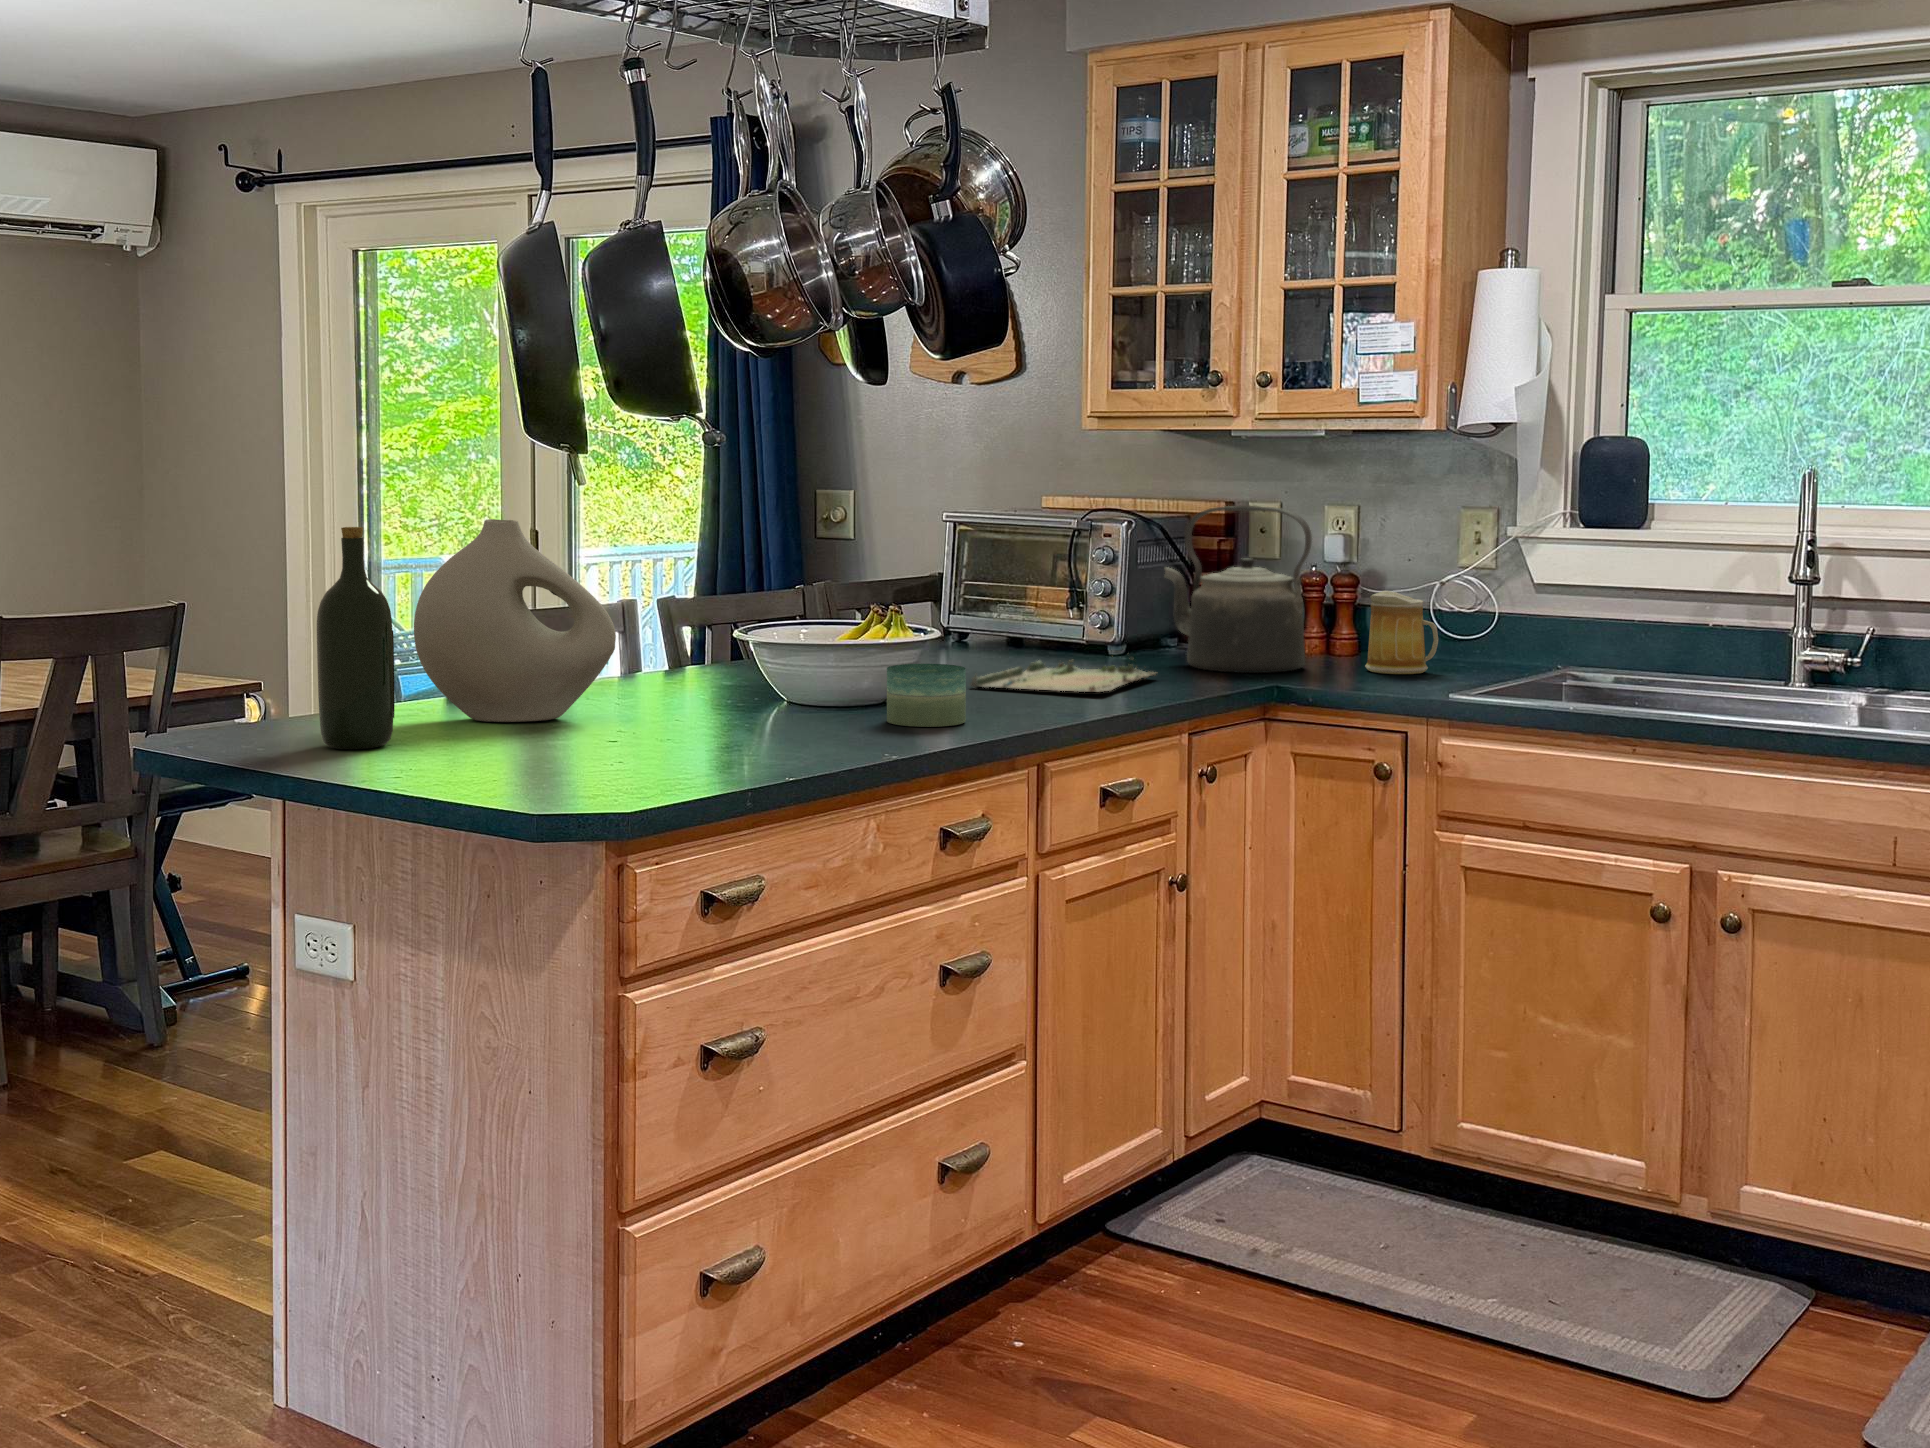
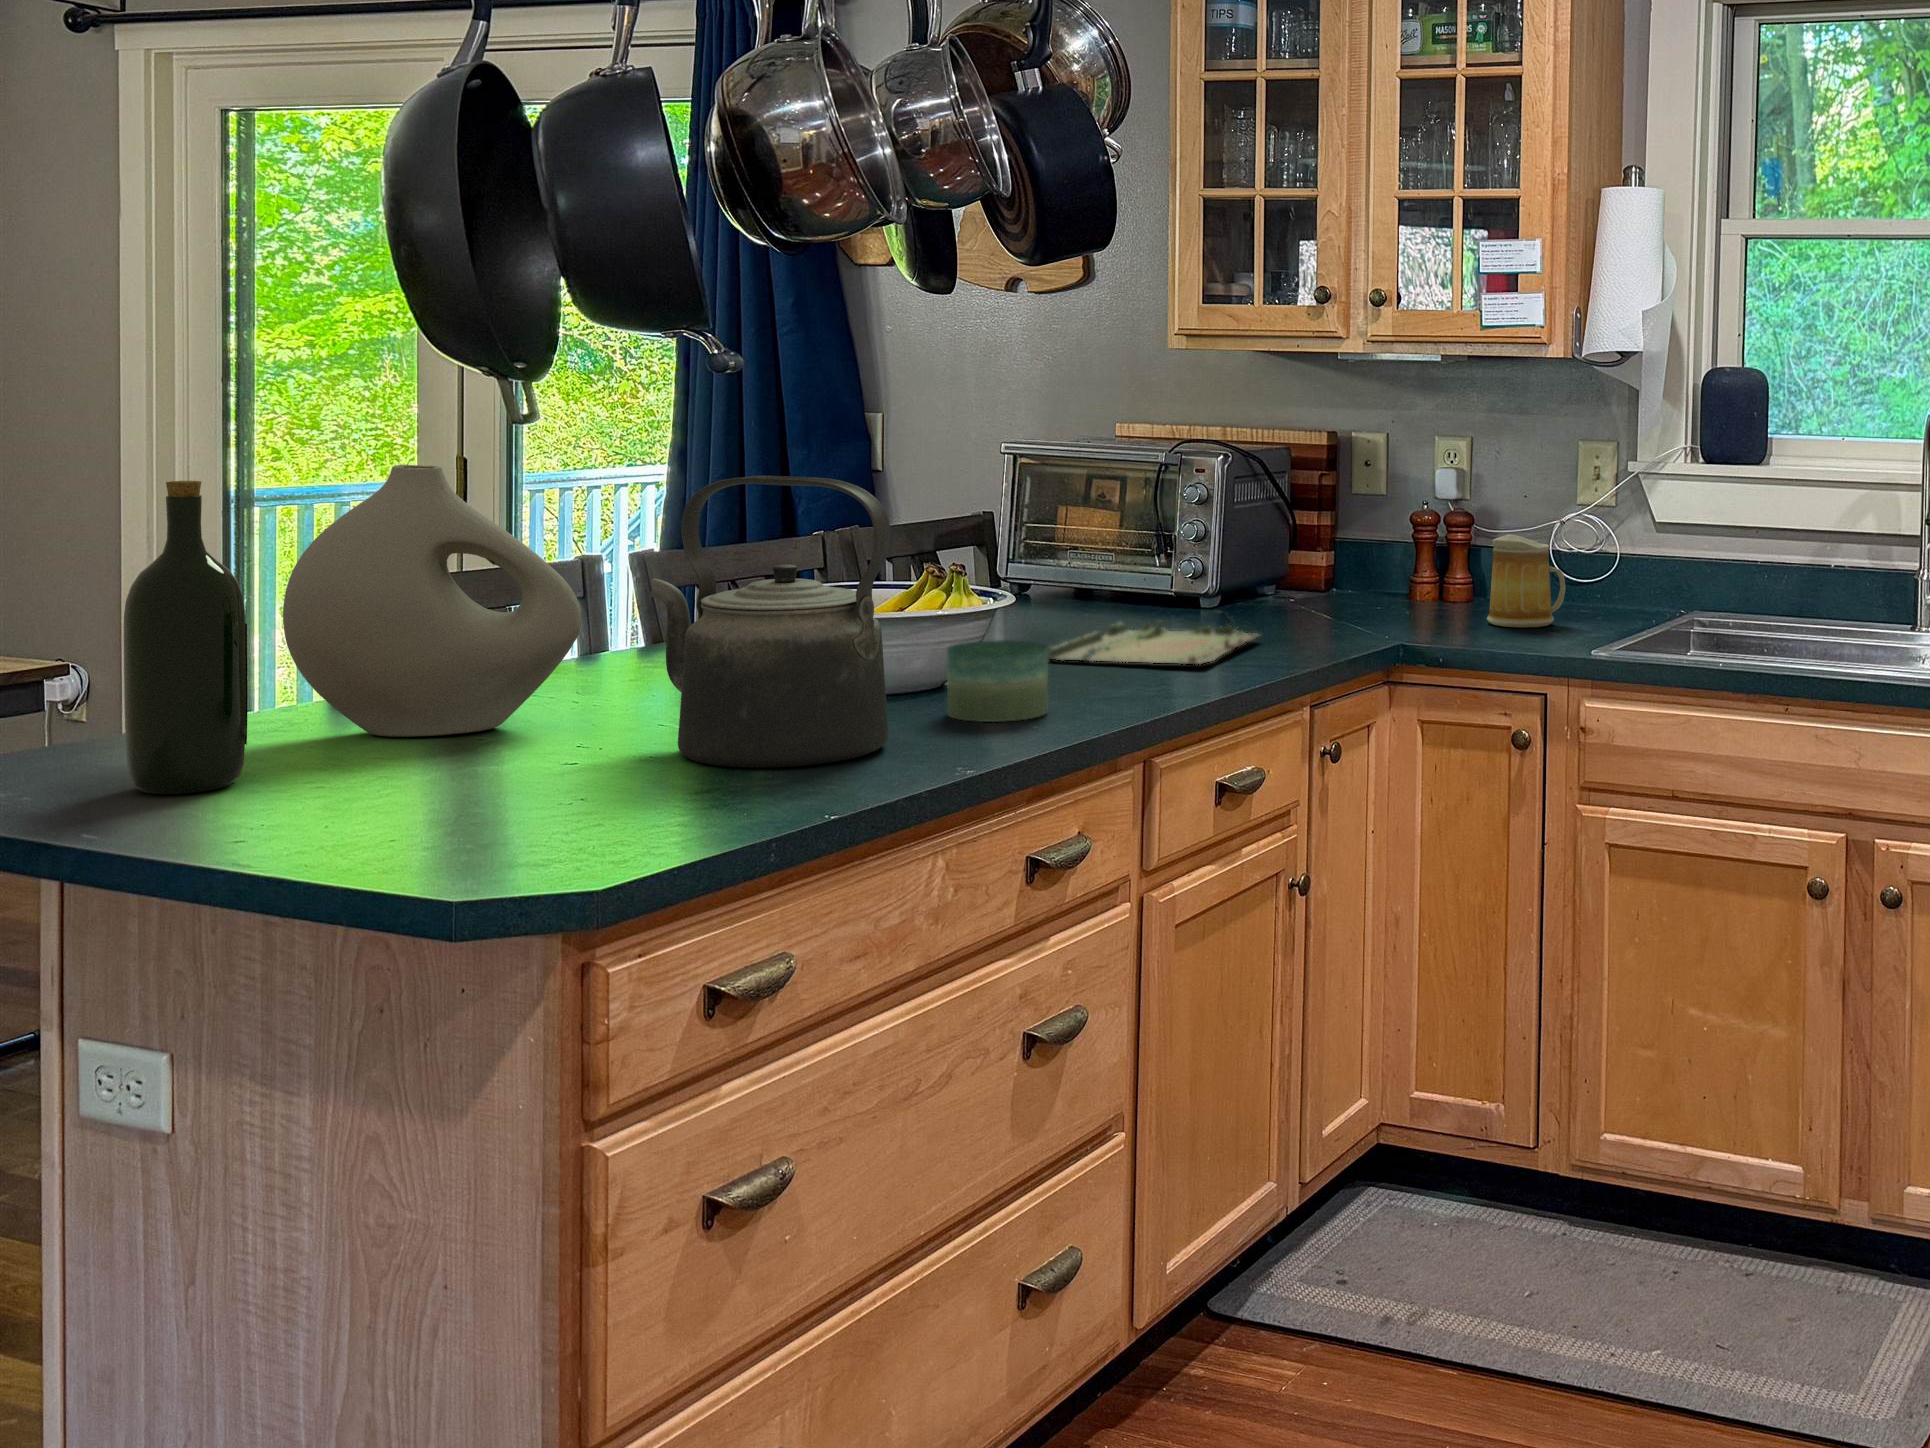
kettle: present [1164,506,1312,673] -> present [650,476,890,768]

